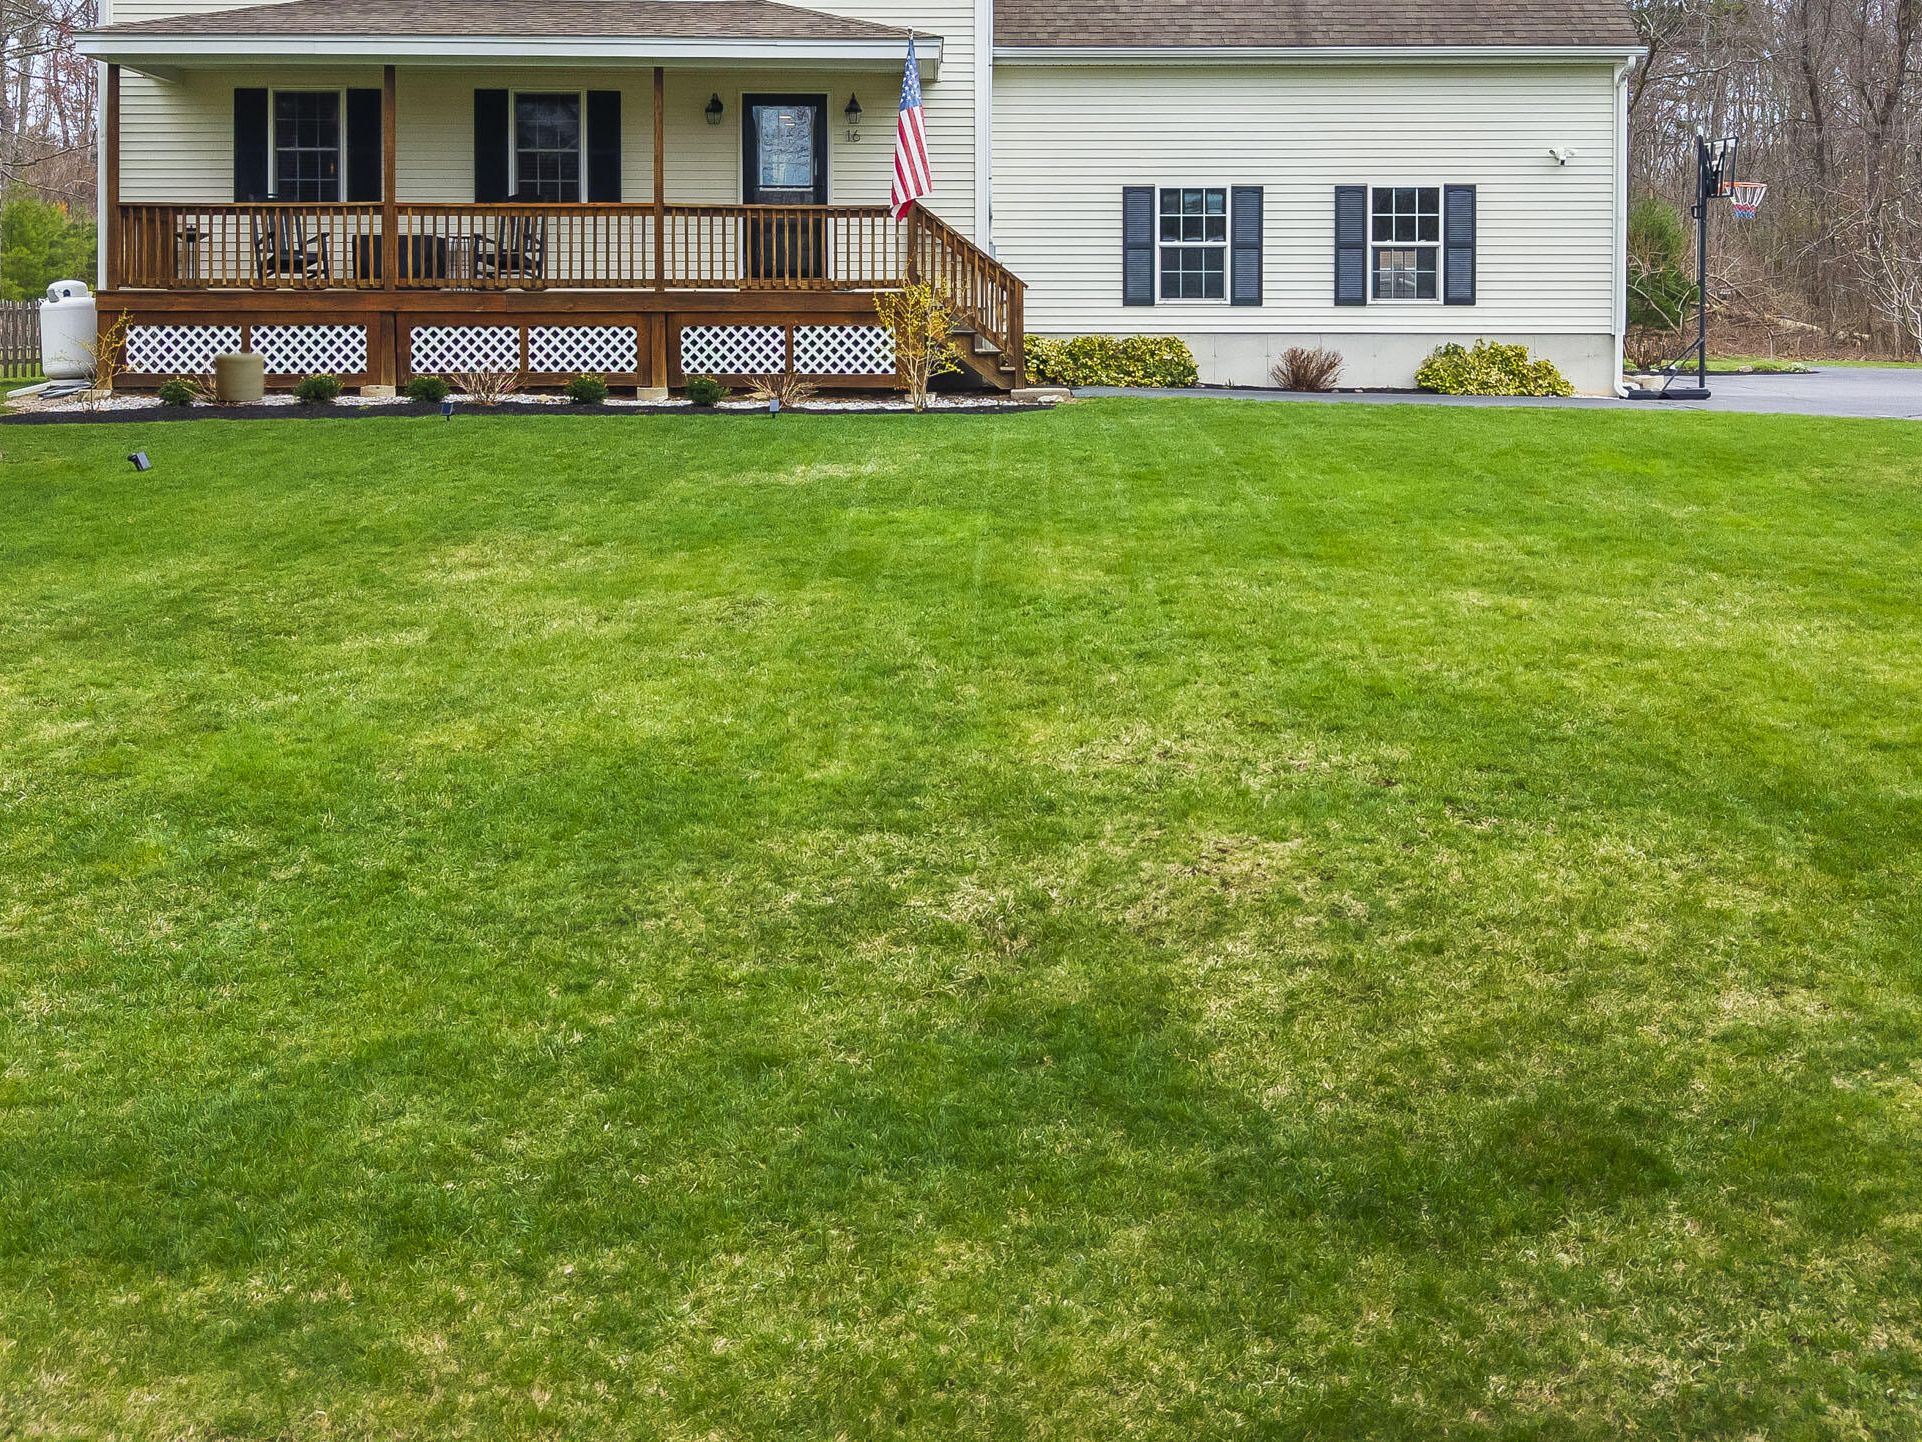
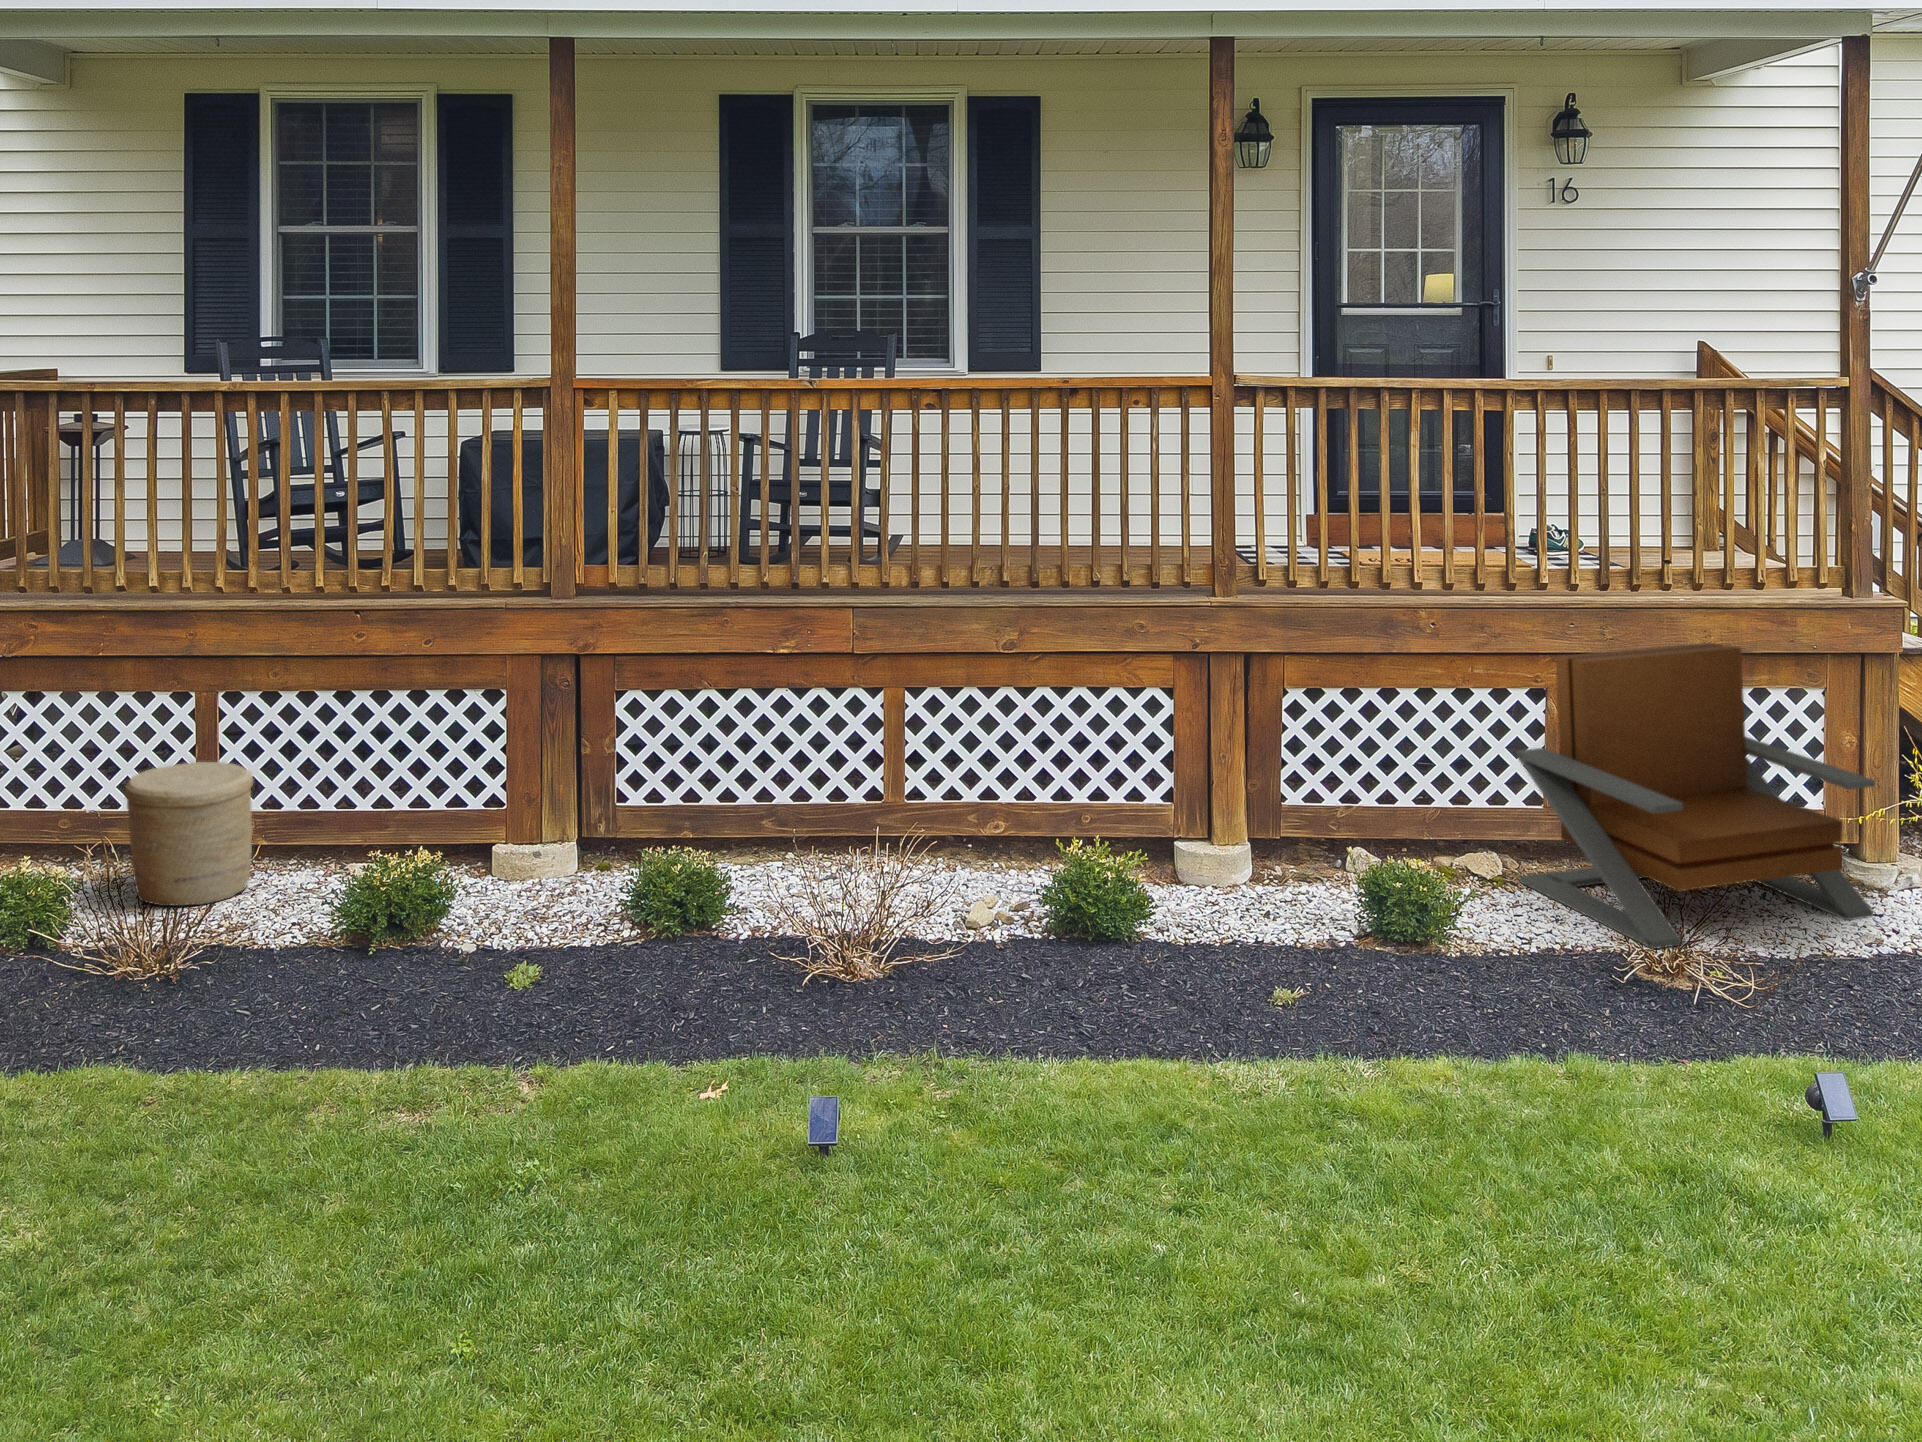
lounge chair: none [761,305,881,404] -> present [1516,643,1875,949]

